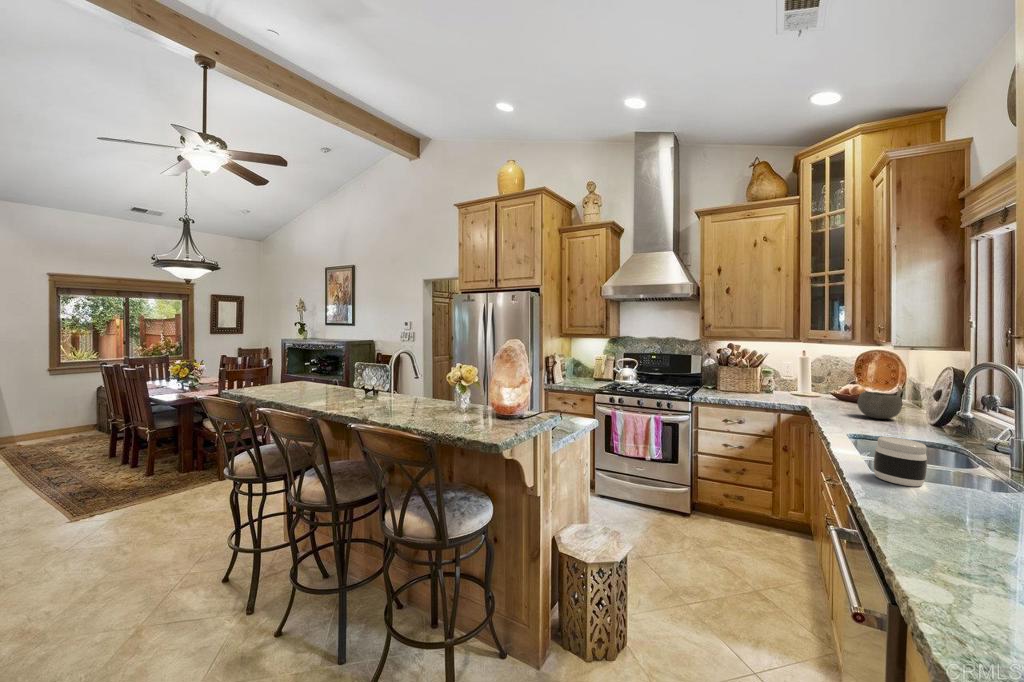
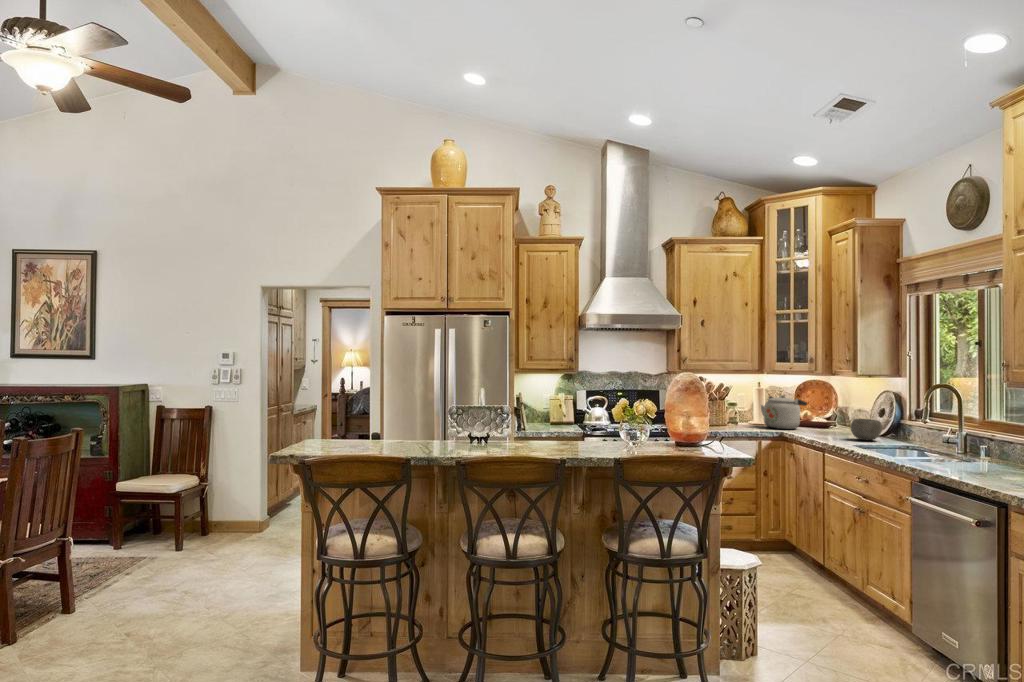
kettle: none [785,363,839,399] -> present [761,395,807,429]
jar: present [874,437,927,486] -> none [958,447,990,477]

